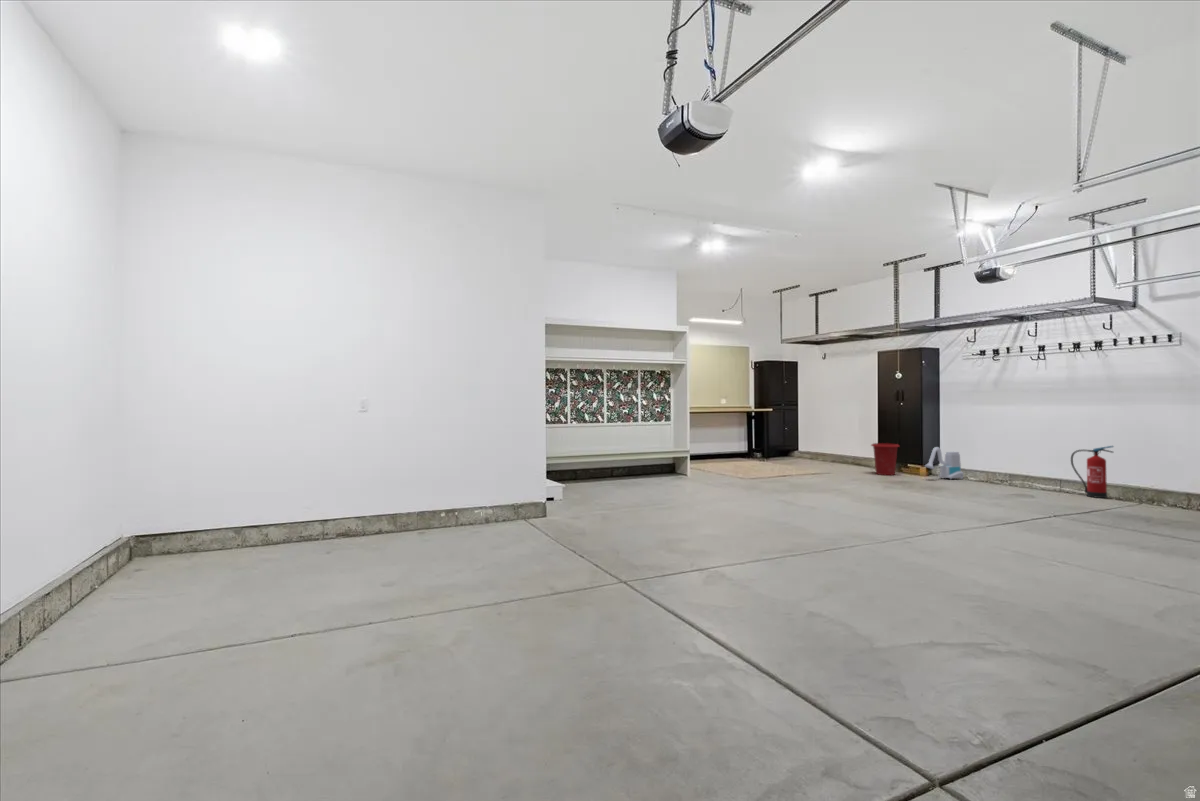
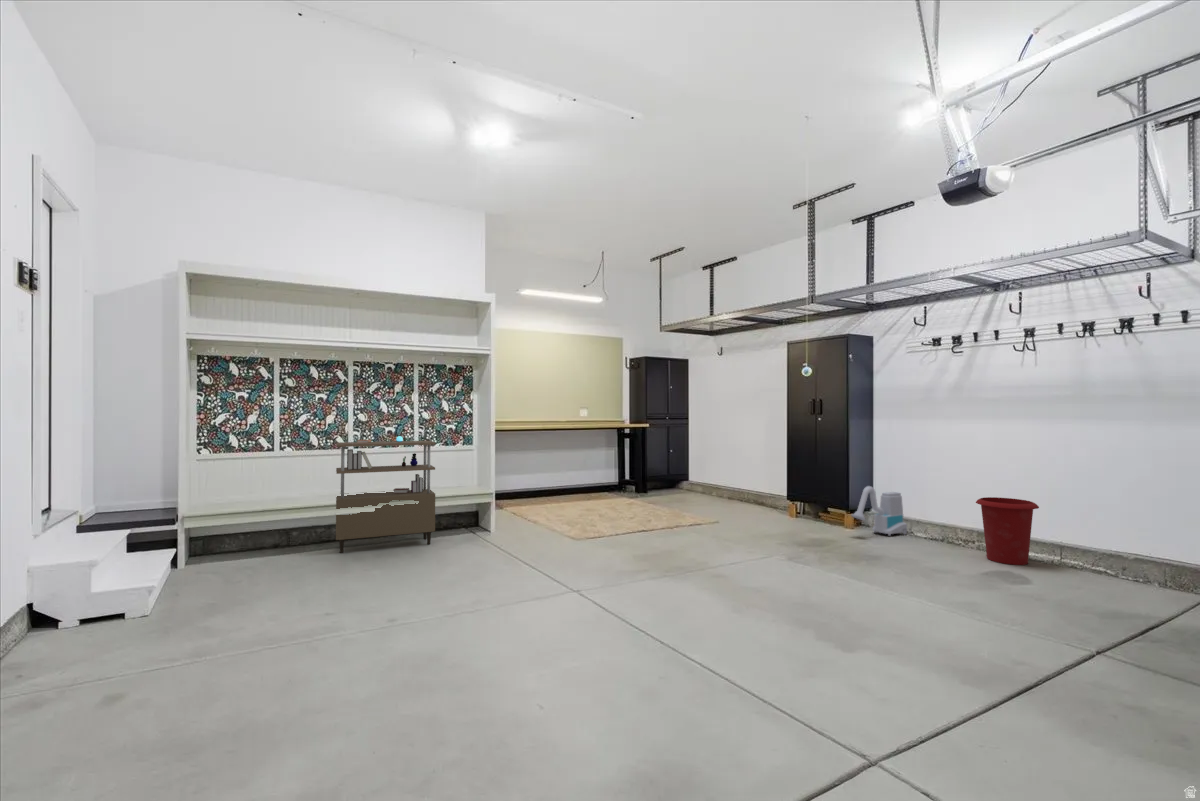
shelving unit: none [603,415,661,482] -> present [336,436,435,553]
waste bin: present [872,443,899,475] -> present [976,497,1039,565]
fire extinguisher: present [1071,446,1113,498] -> none [1082,497,1161,586]

